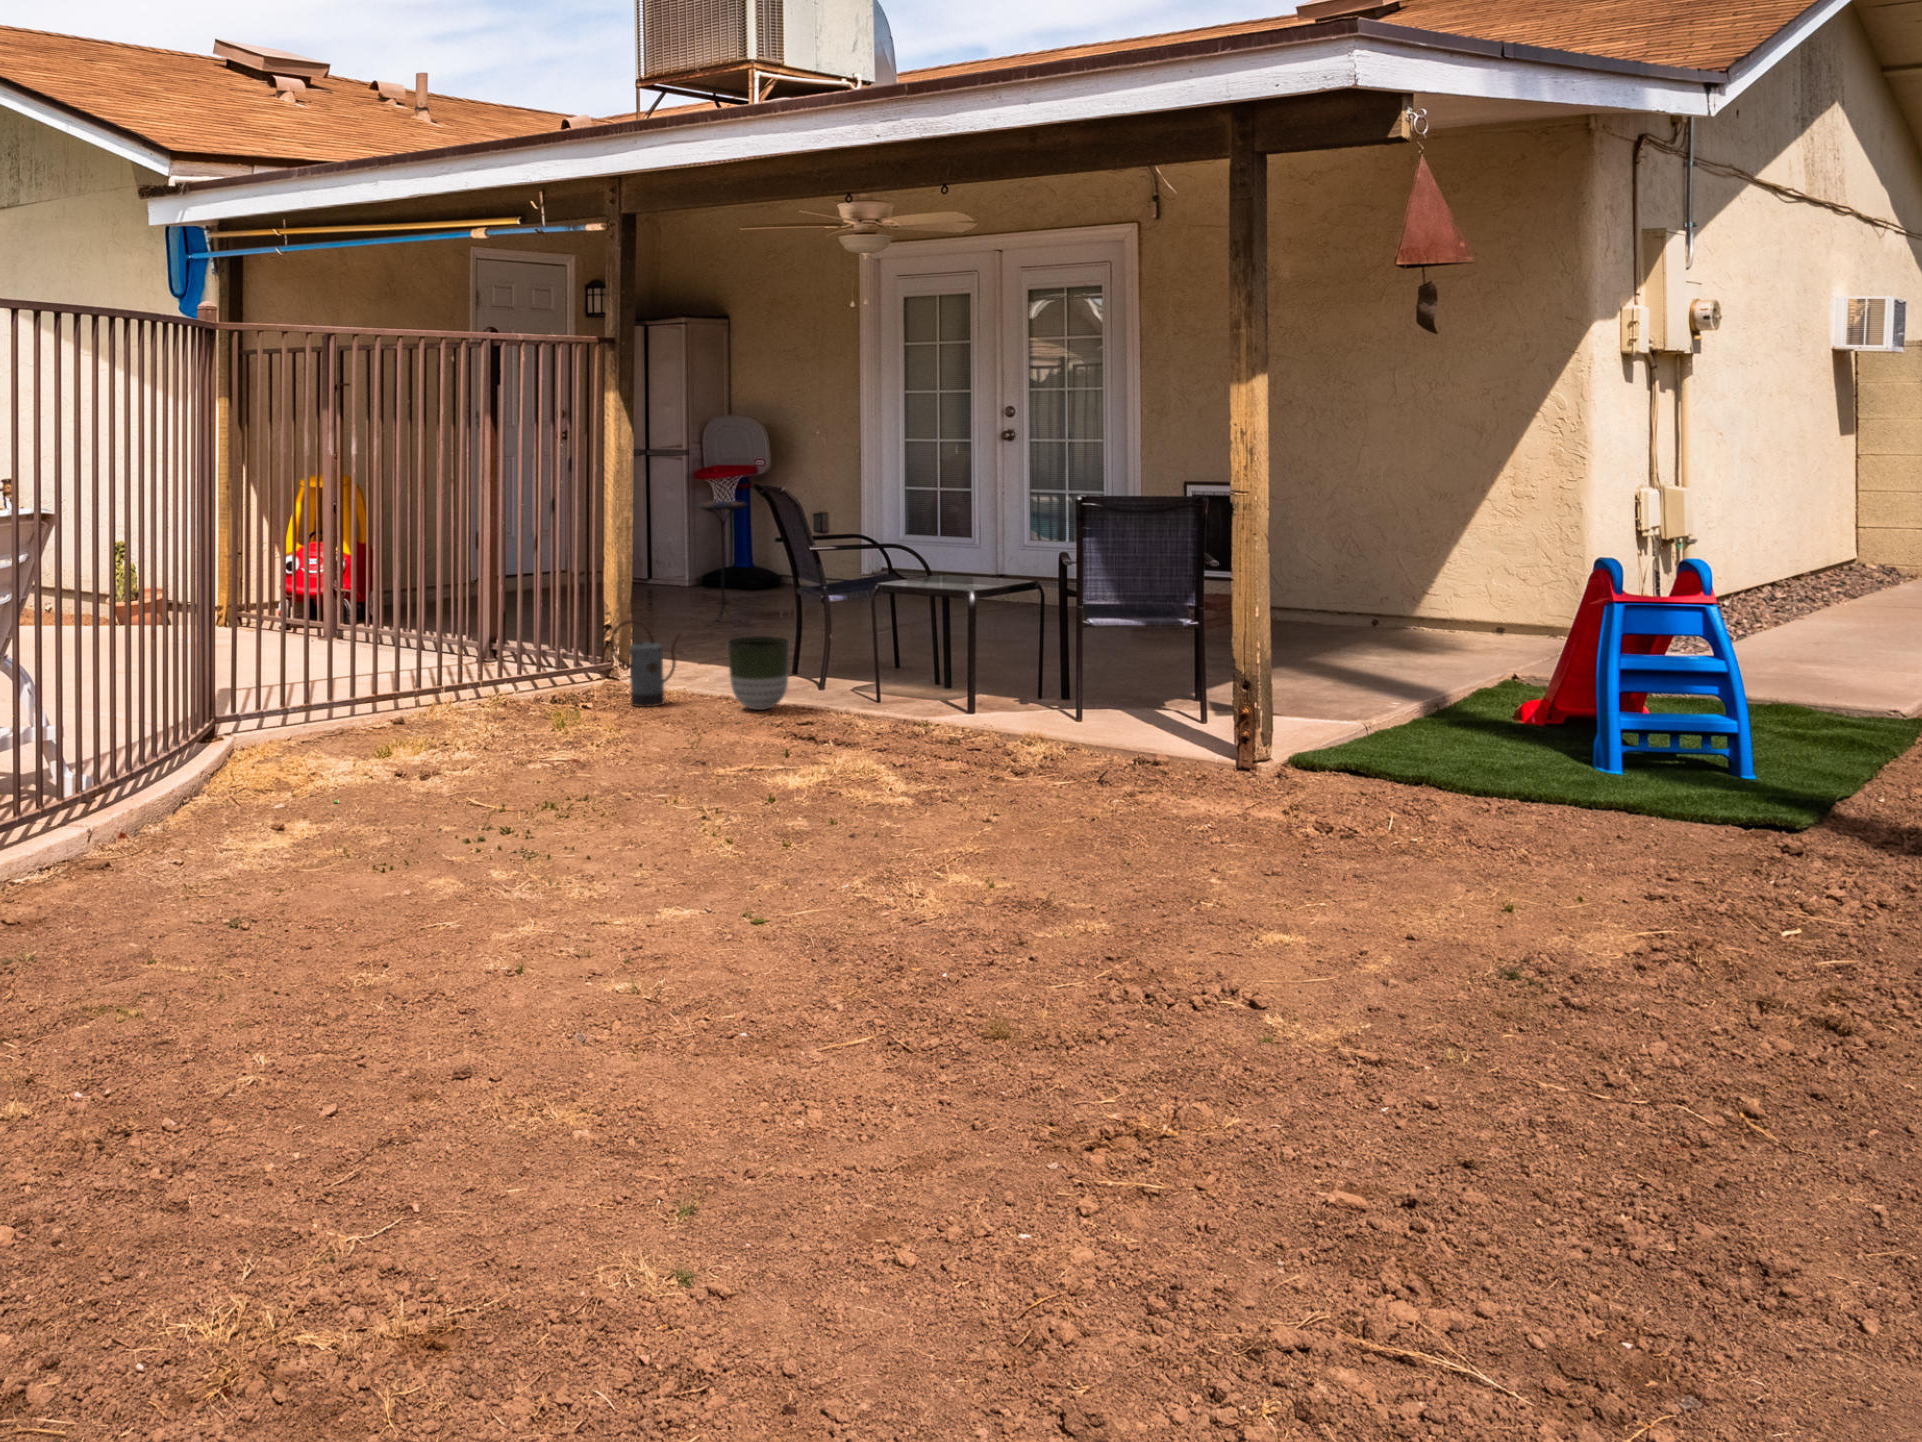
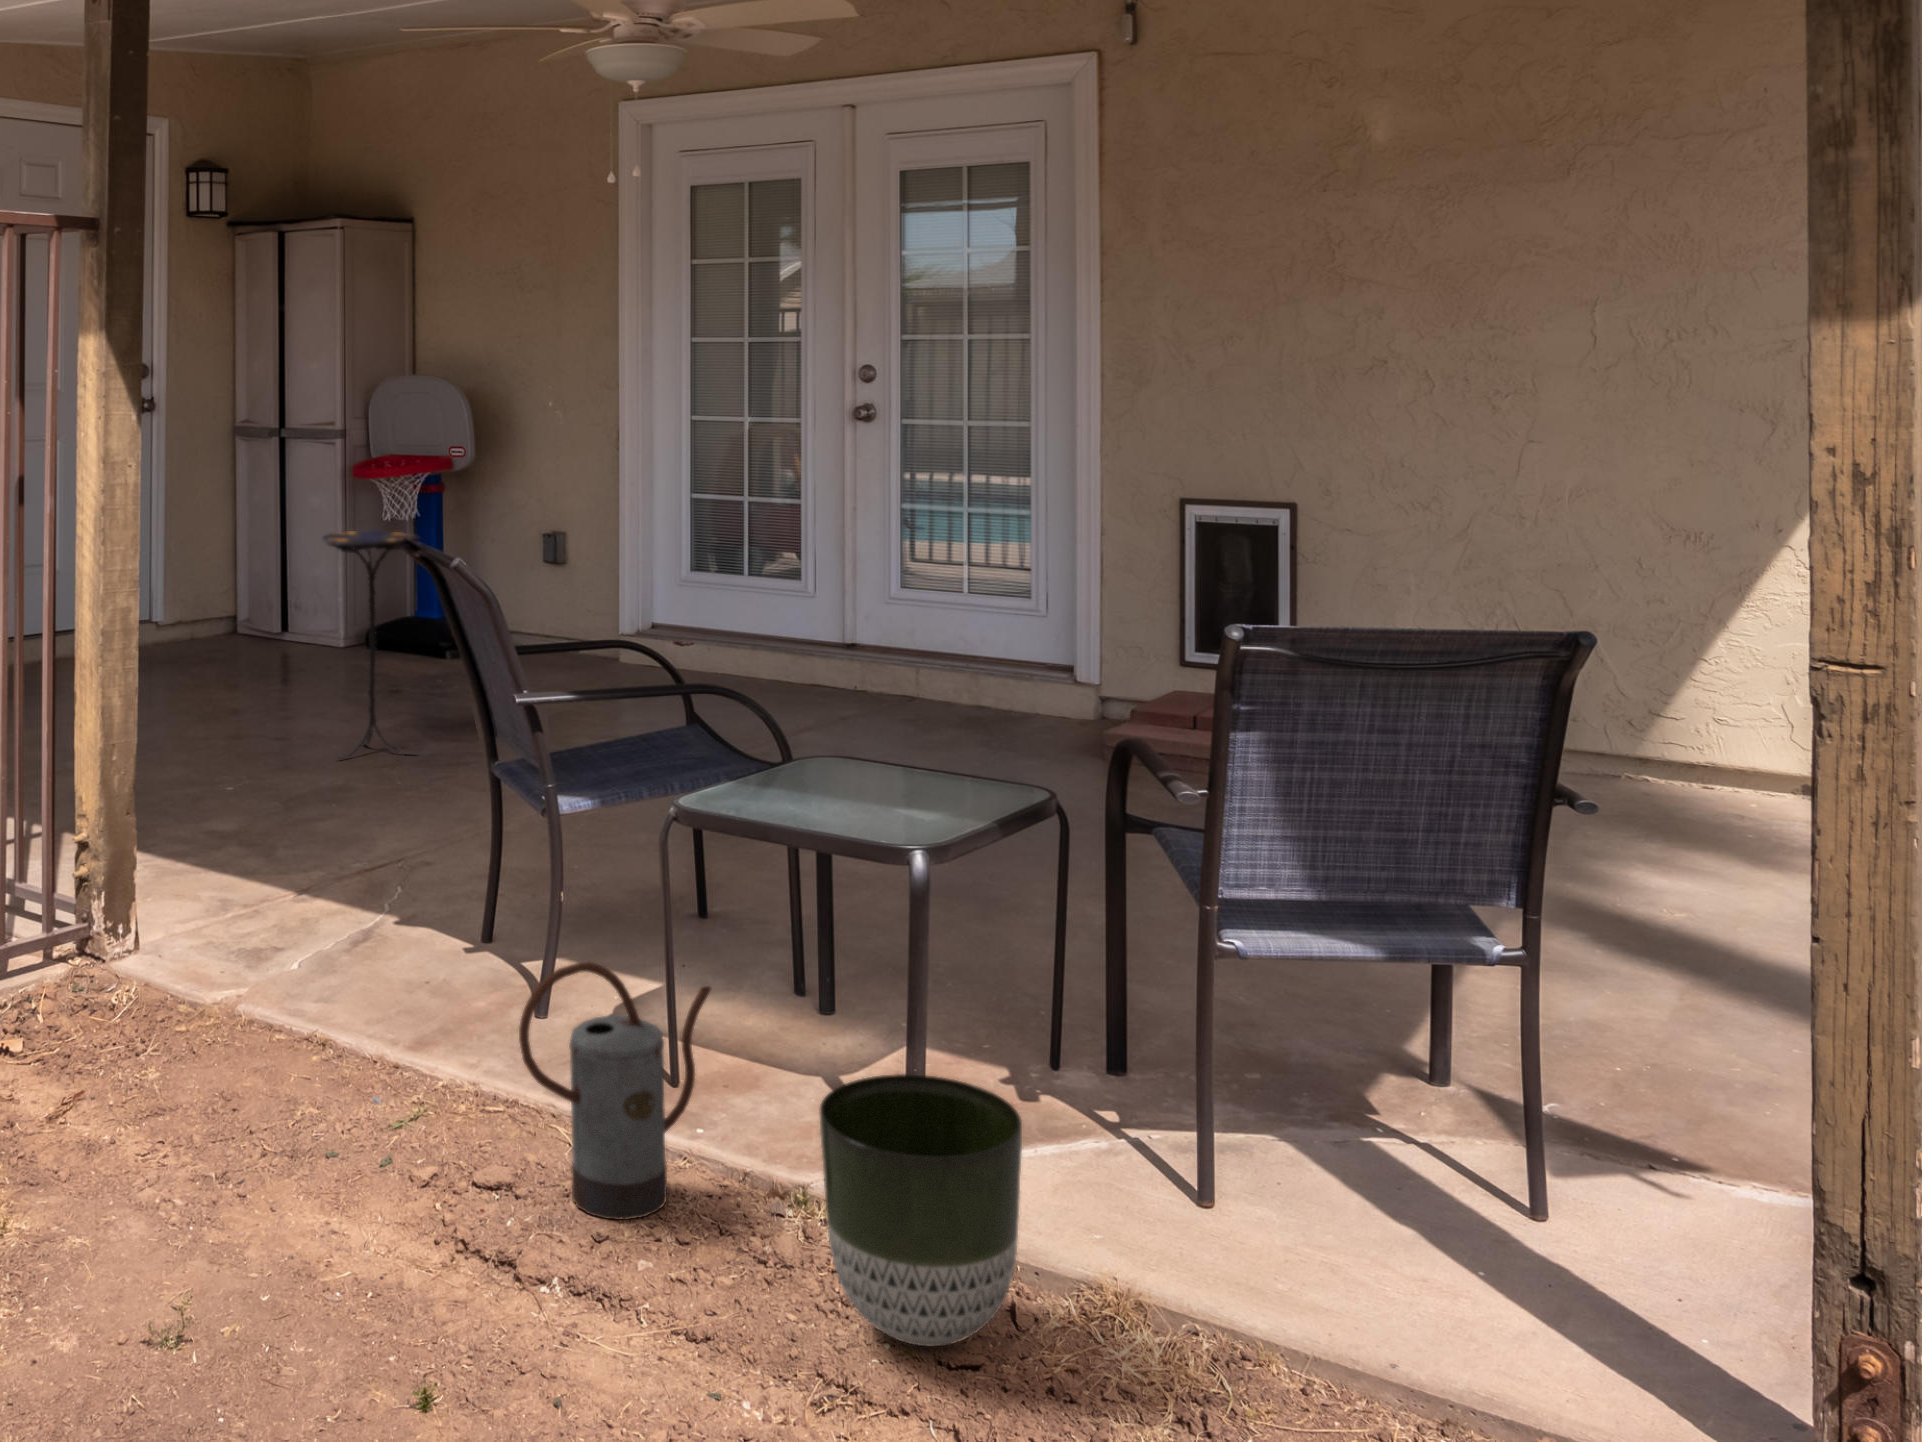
watering can: present [610,620,681,707] -> present [519,962,711,1220]
planter: present [727,636,789,710] -> present [819,1074,1022,1346]

